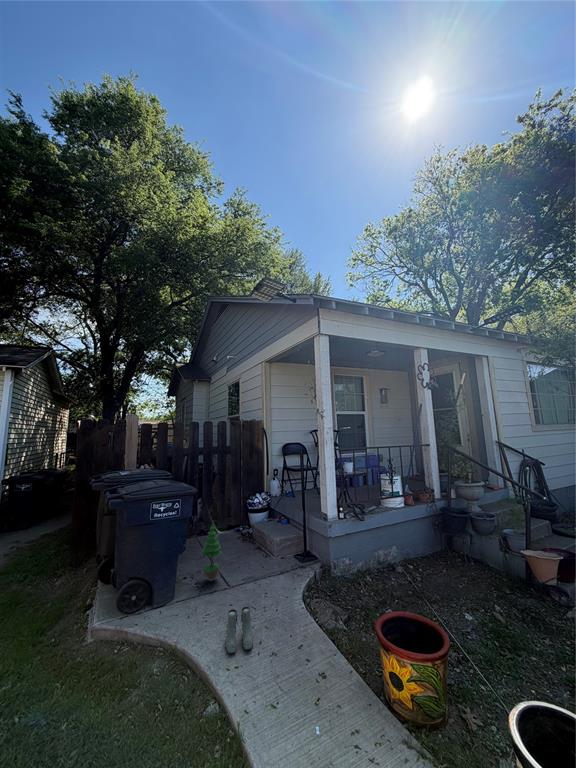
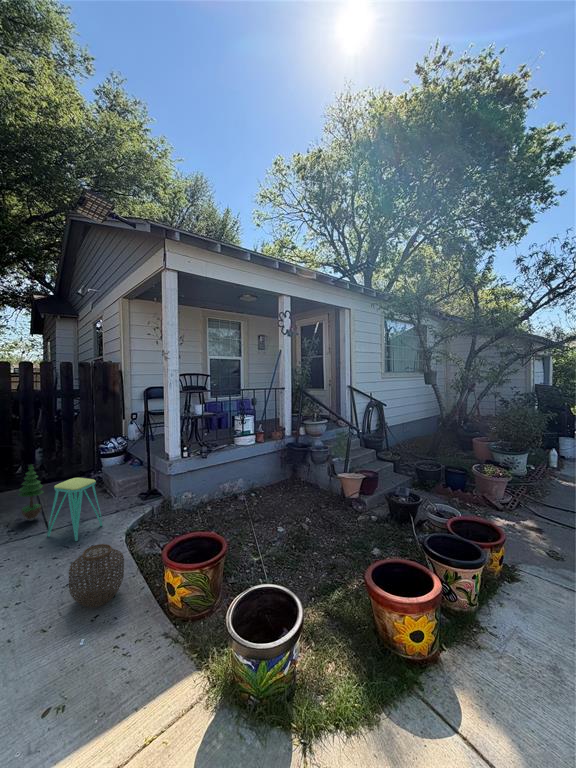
stool: none [232,540,278,611] -> present [47,478,102,541]
boots: present [226,607,253,654] -> none [20,536,54,579]
woven basket: none [288,627,340,706] -> present [69,544,124,607]

